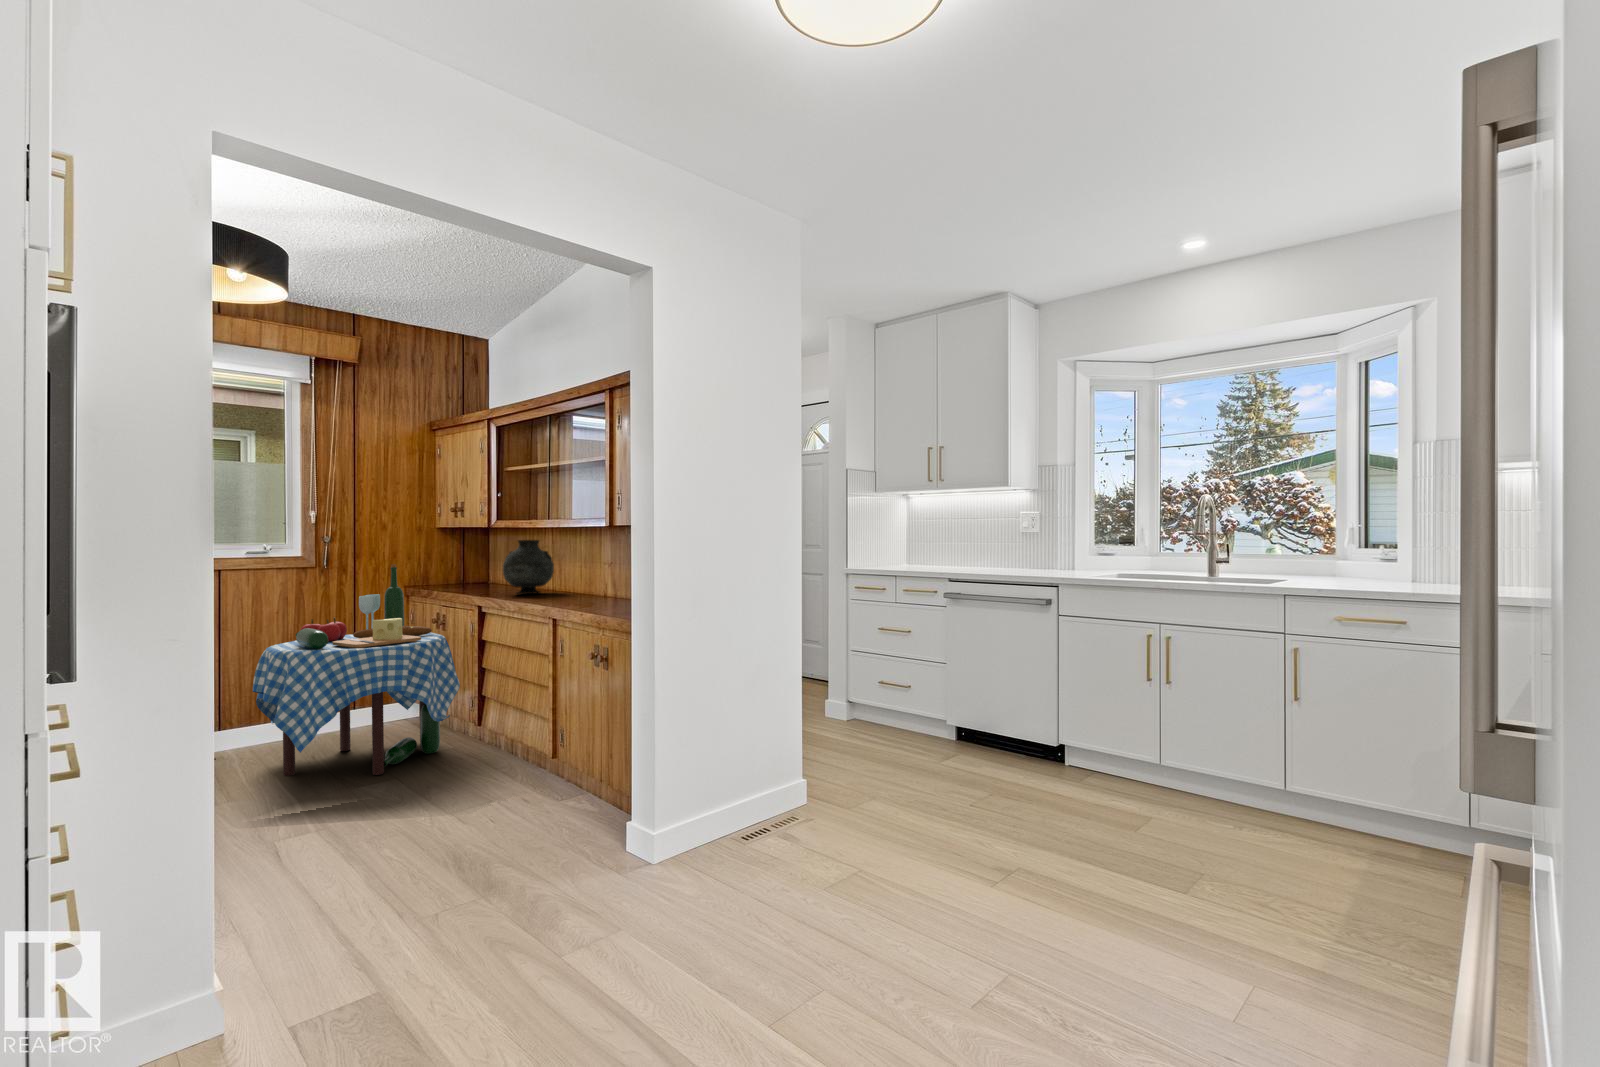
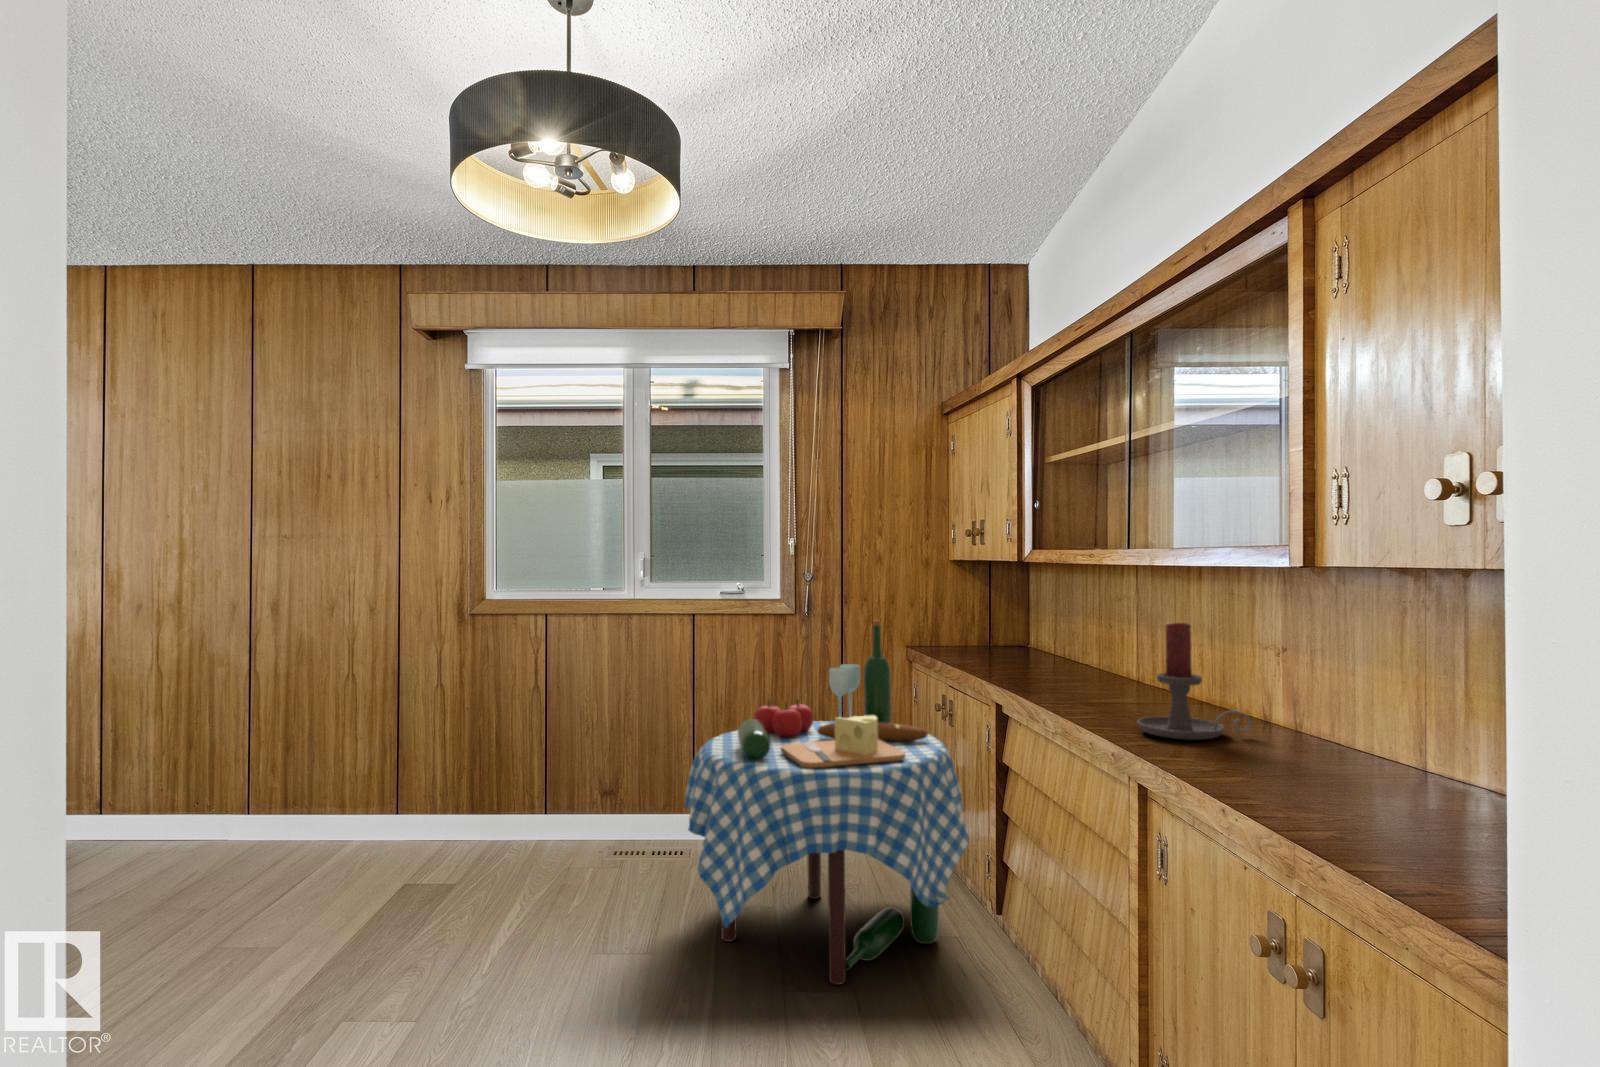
vase: present [503,540,554,594] -> none [1040,589,1134,690]
candle holder: none [553,549,602,602] -> present [1137,623,1252,740]

